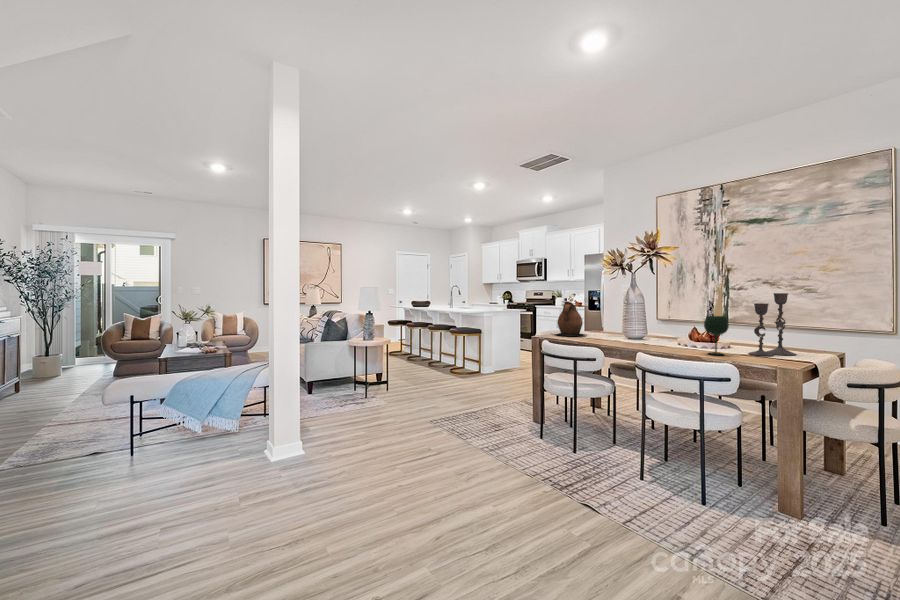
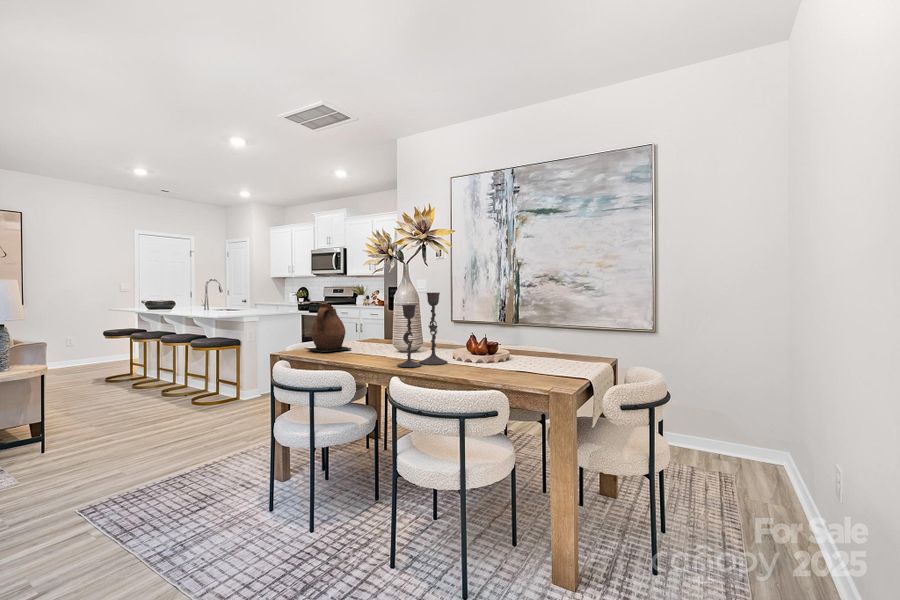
candlestick: present [748,293,796,356] -> present [397,293,447,367]
wine glass: present [704,316,729,355] -> none [475,322,502,374]

